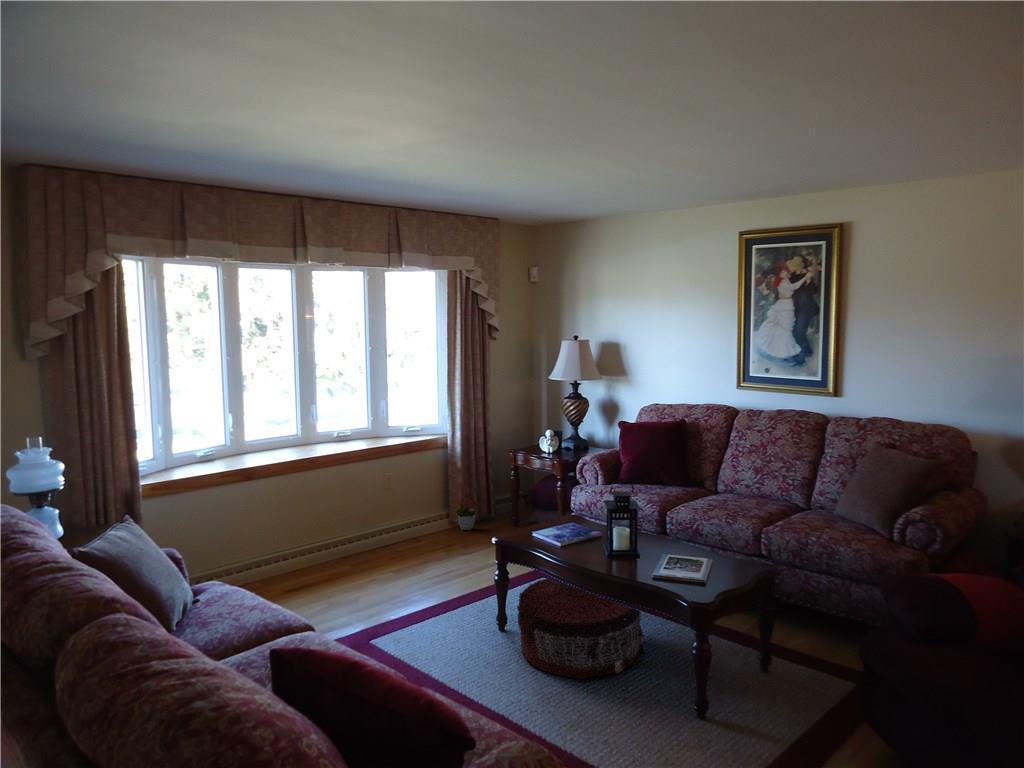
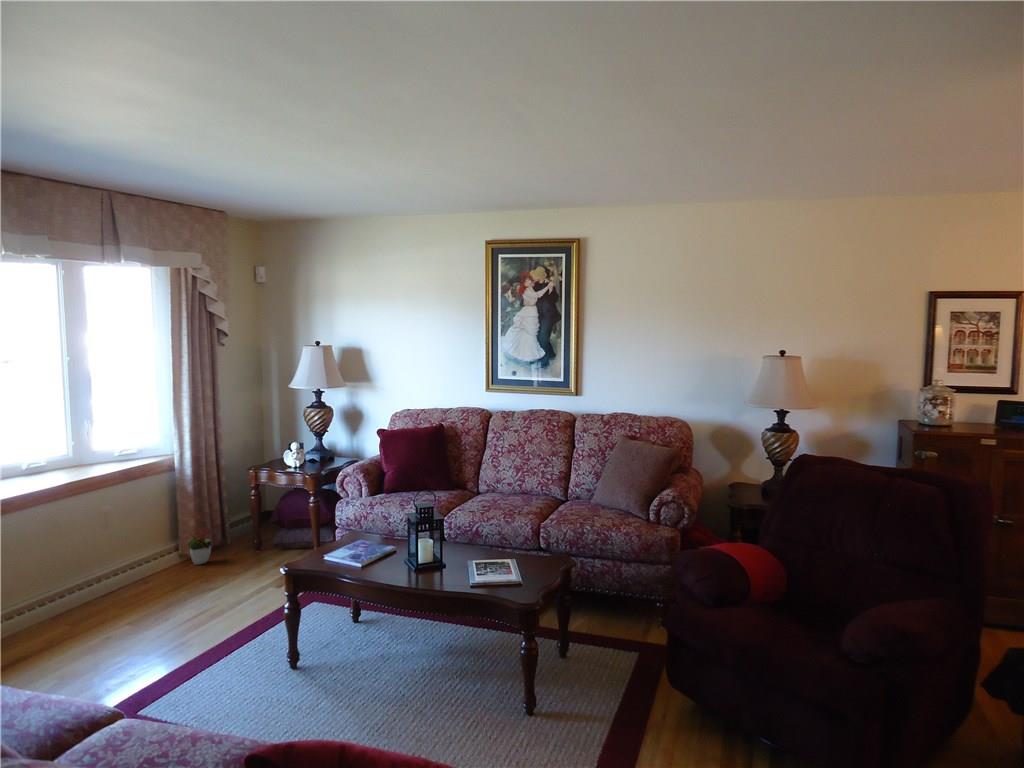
pouf: present [517,578,645,679] -> none [312,593,455,714]

